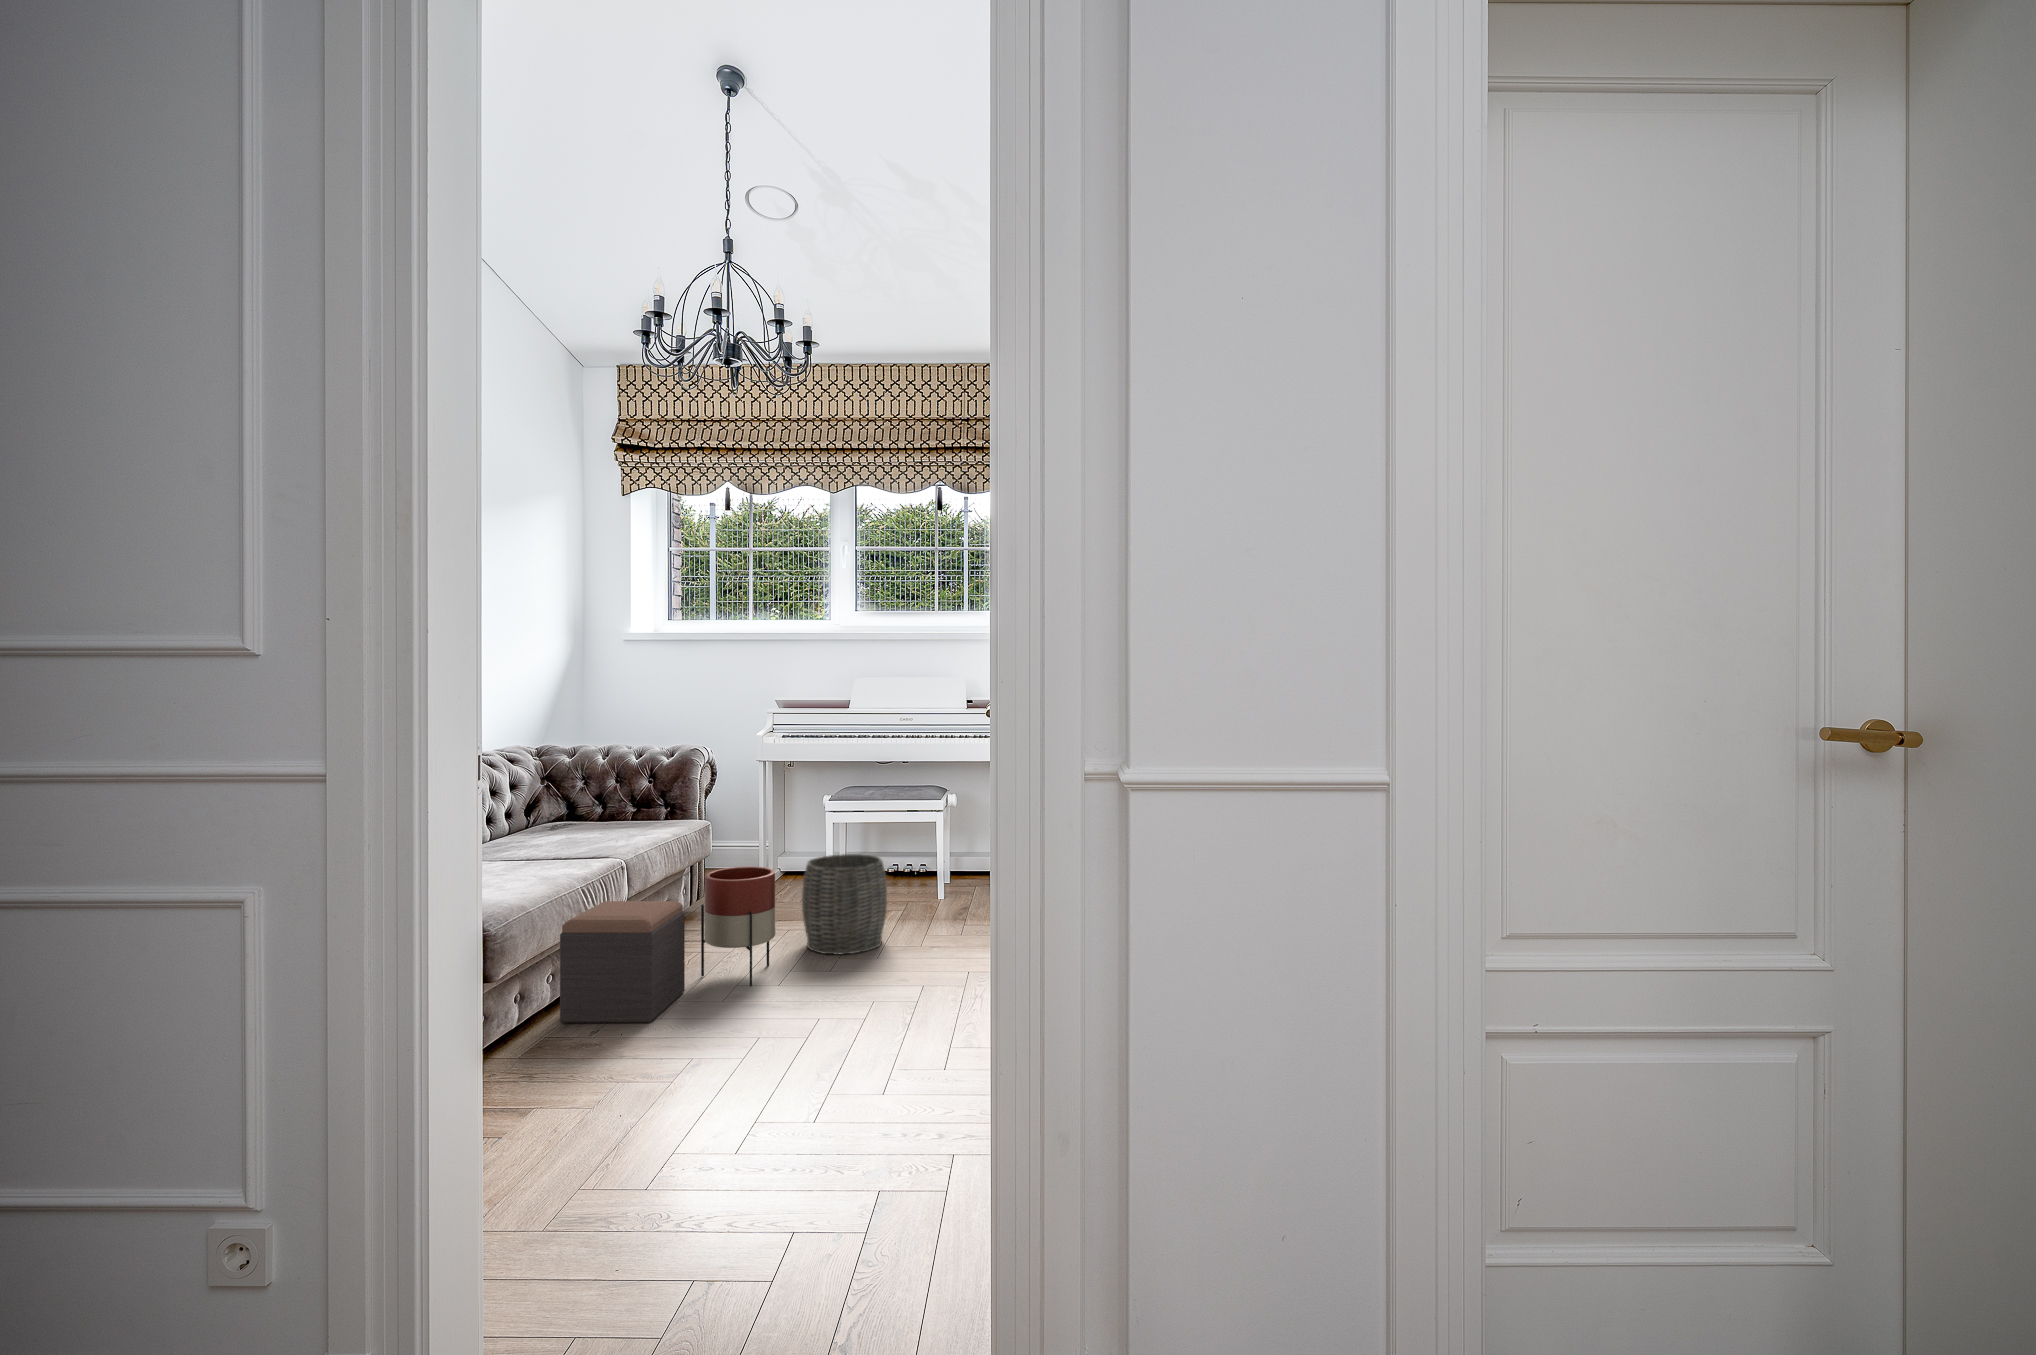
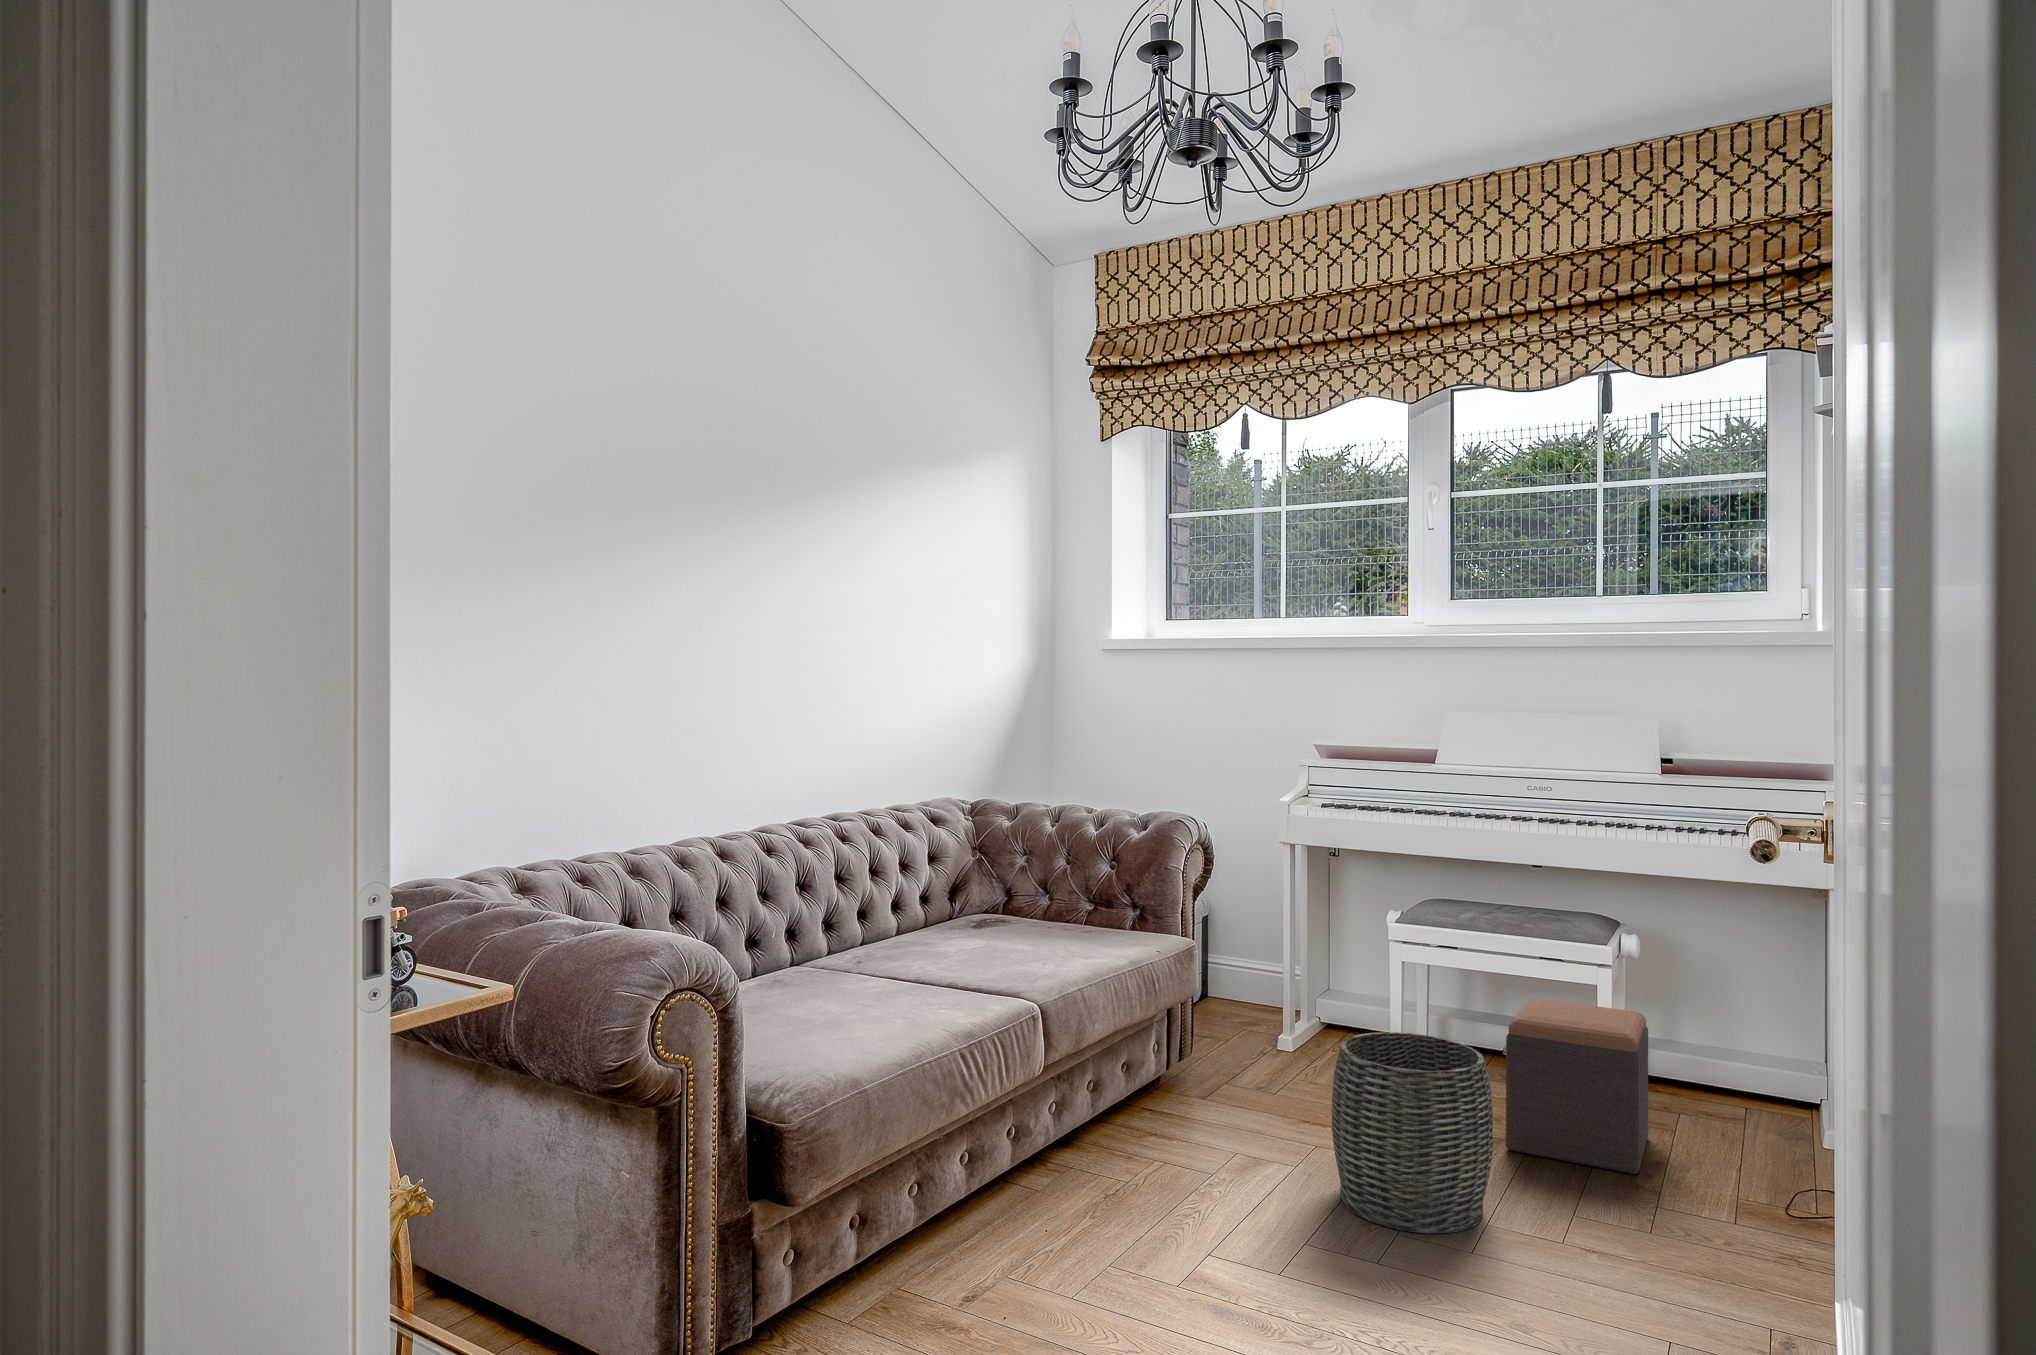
planter: present [701,867,776,986] -> none [1149,1041,1275,1271]
footstool: present [560,901,685,1023] -> present [1506,998,1648,1174]

